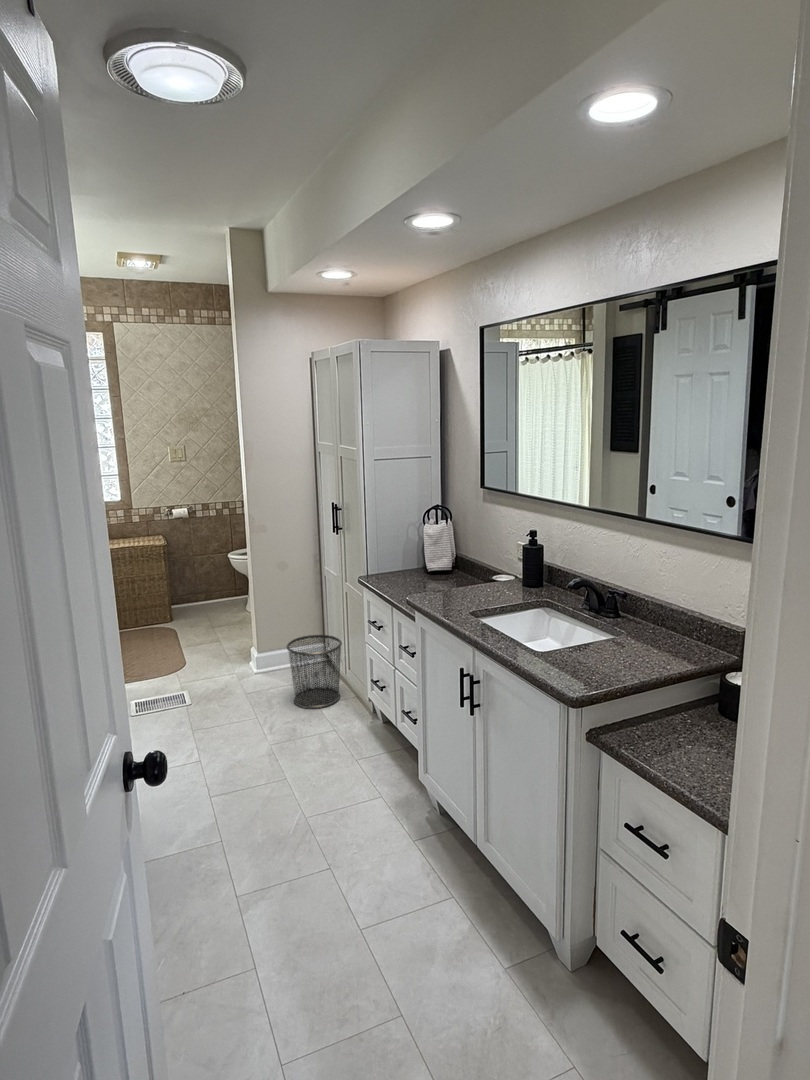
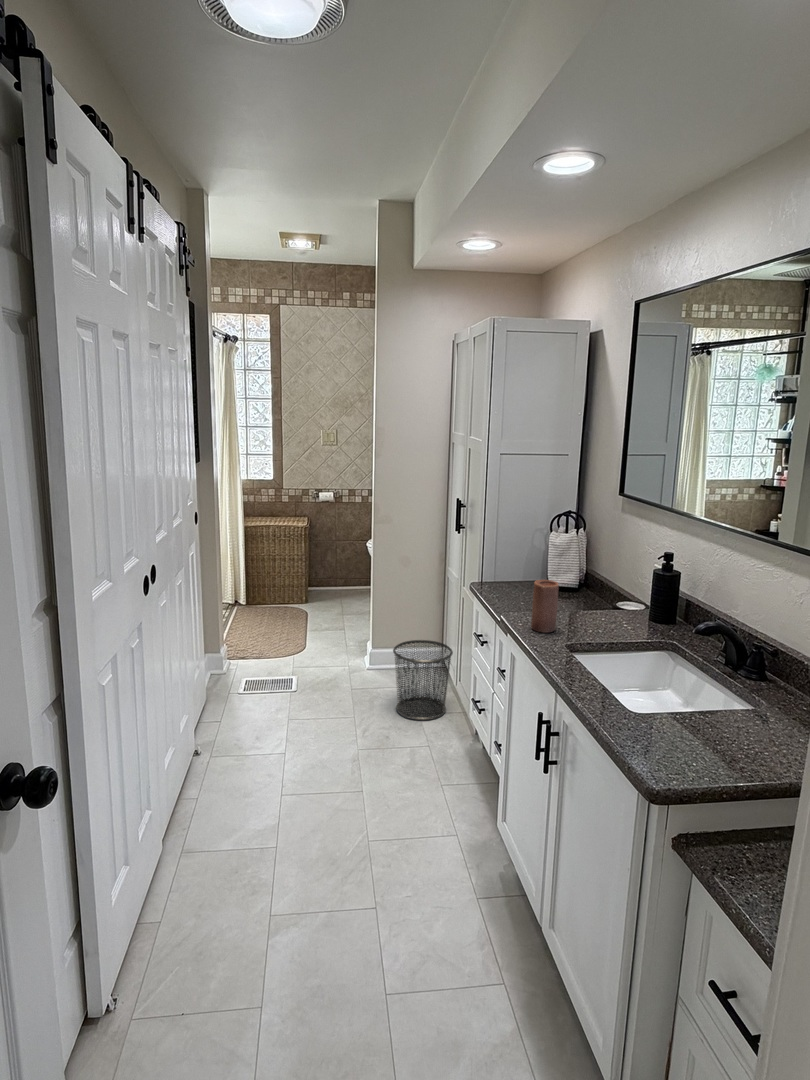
candle: none [435,562,456,606] -> present [531,580,559,632]

